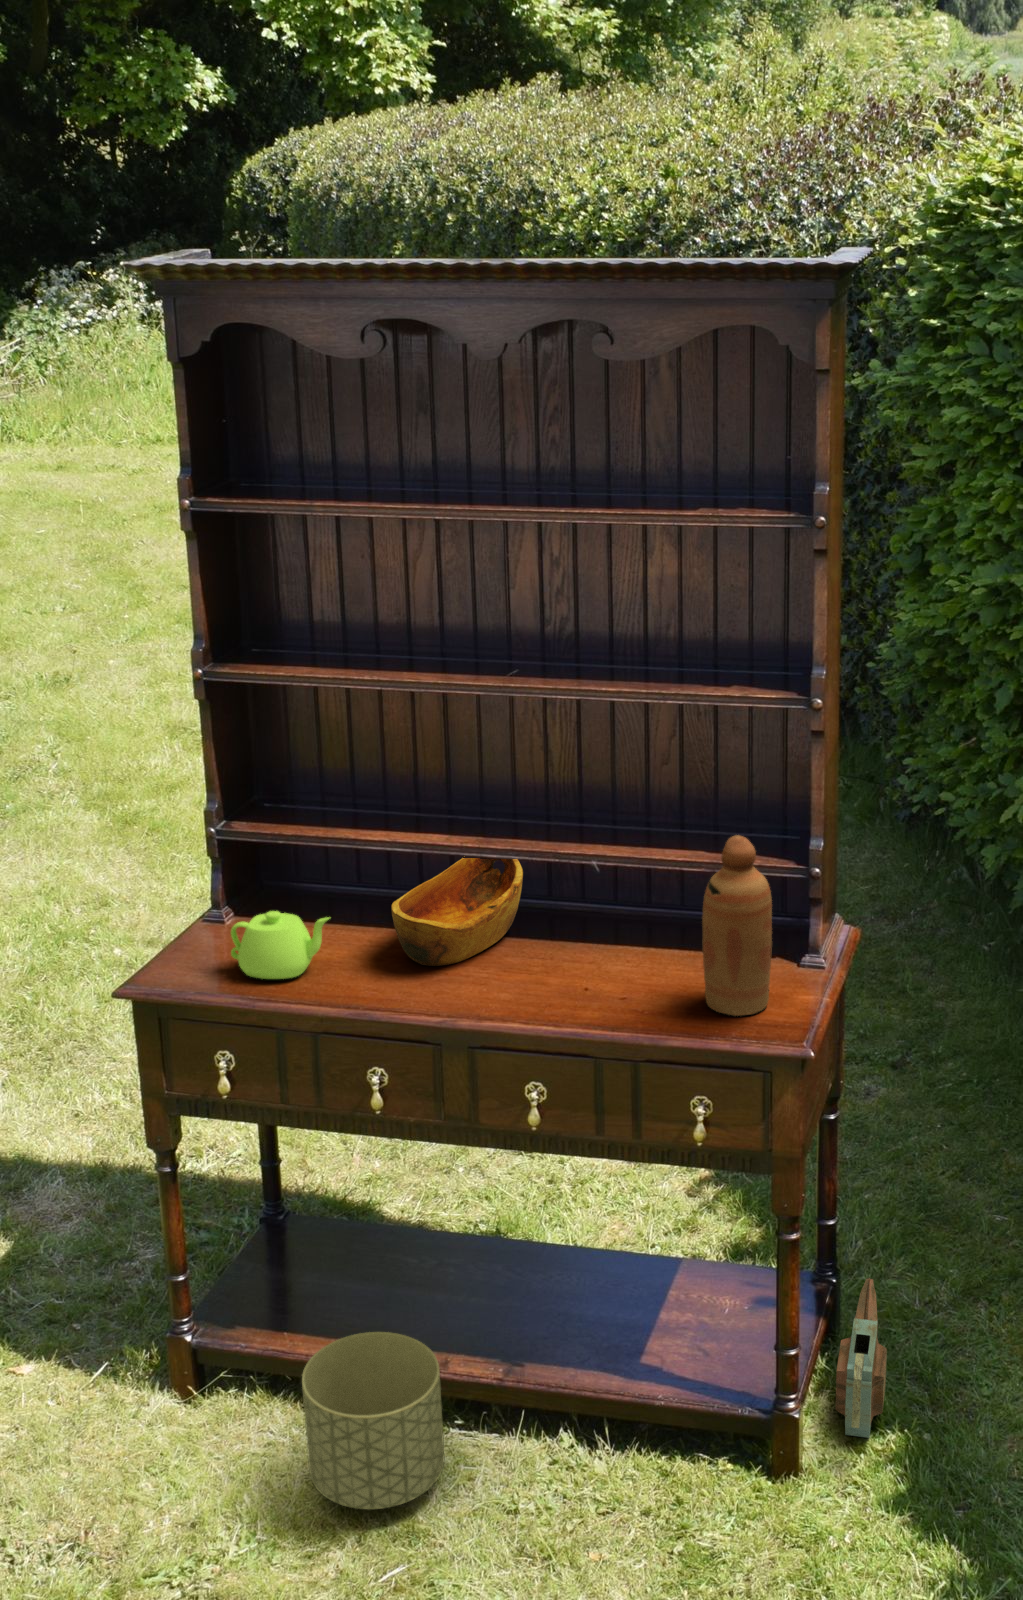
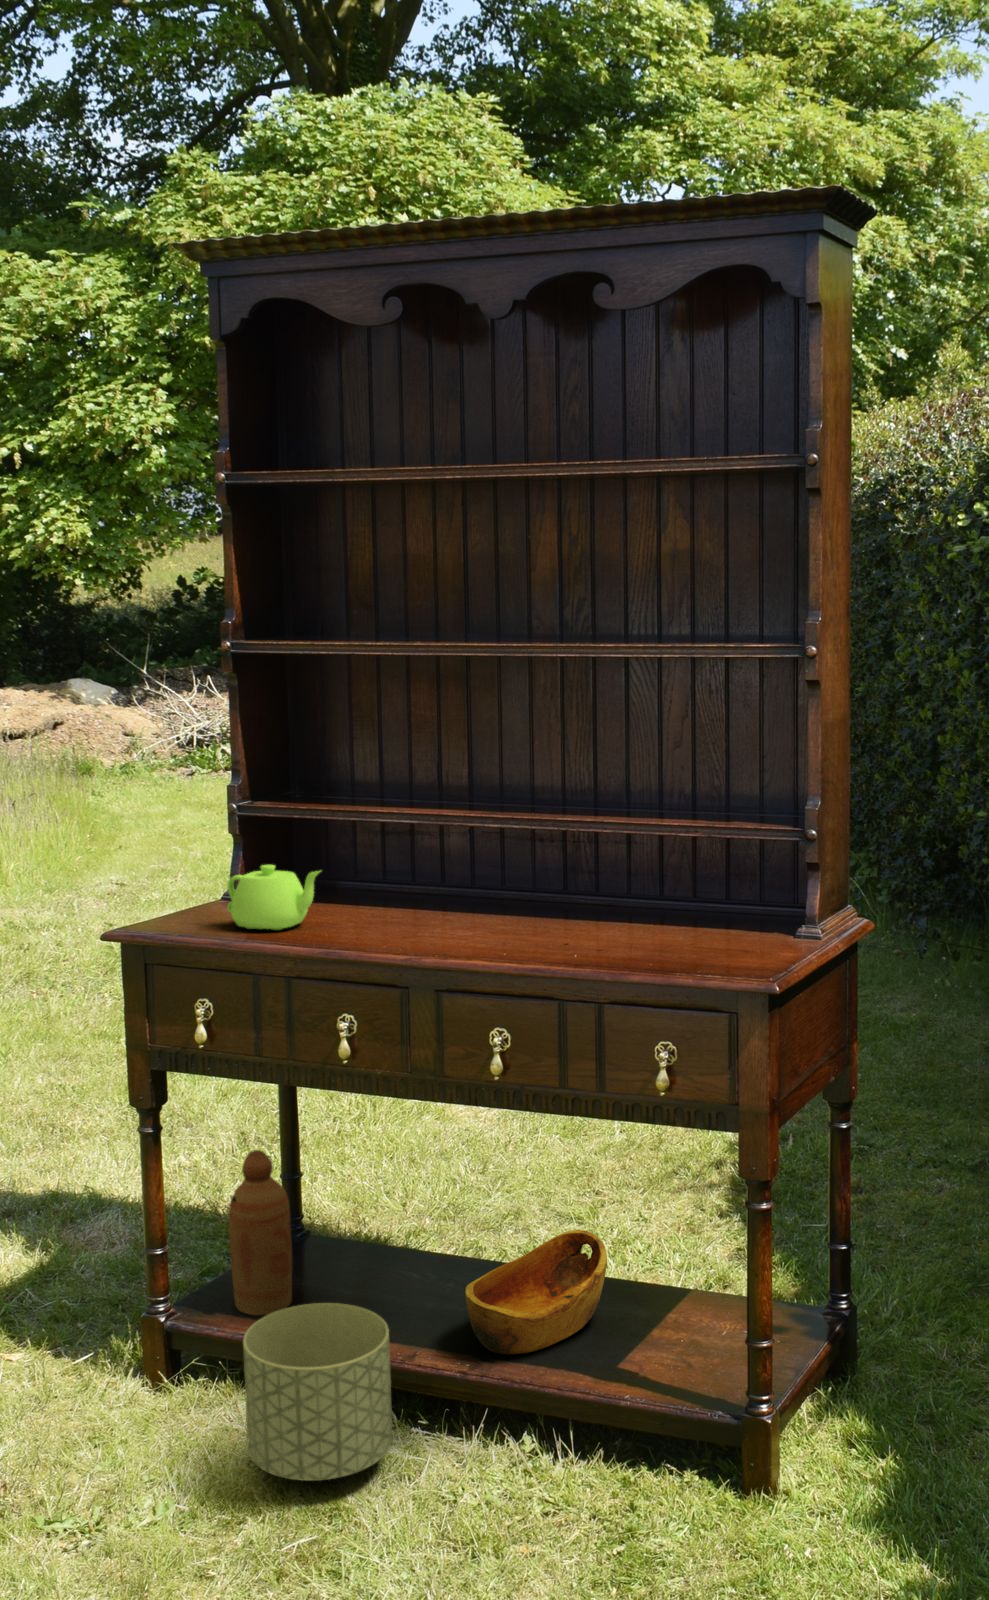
bottle: present [702,835,772,1016] -> present [229,1150,292,1316]
wooden bowl: present [391,858,523,966] -> present [465,1230,607,1354]
watering can: present [835,1278,887,1438] -> none [825,1304,887,1470]

